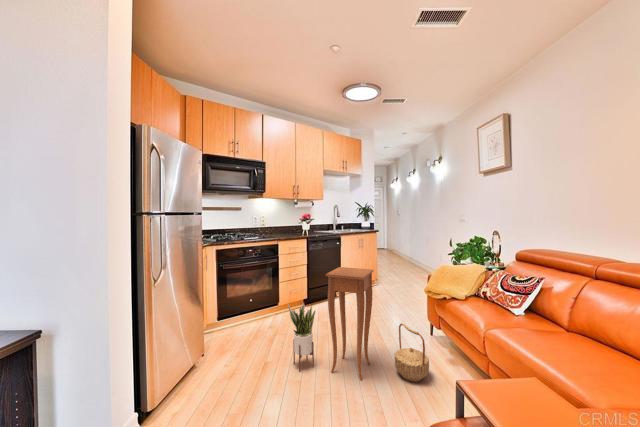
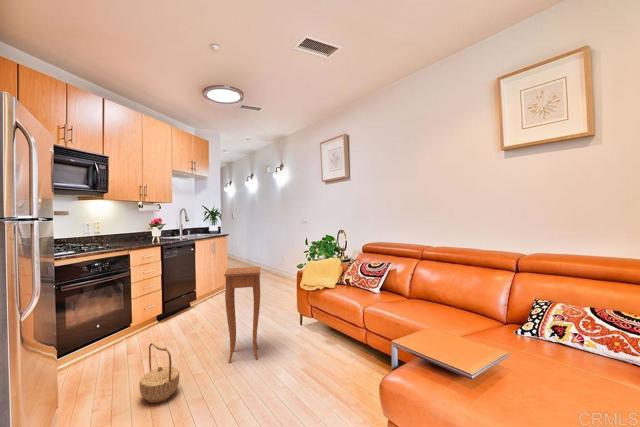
potted plant: present [288,303,315,371] -> none [183,306,210,372]
basket: present [395,324,429,382] -> present [139,343,179,403]

